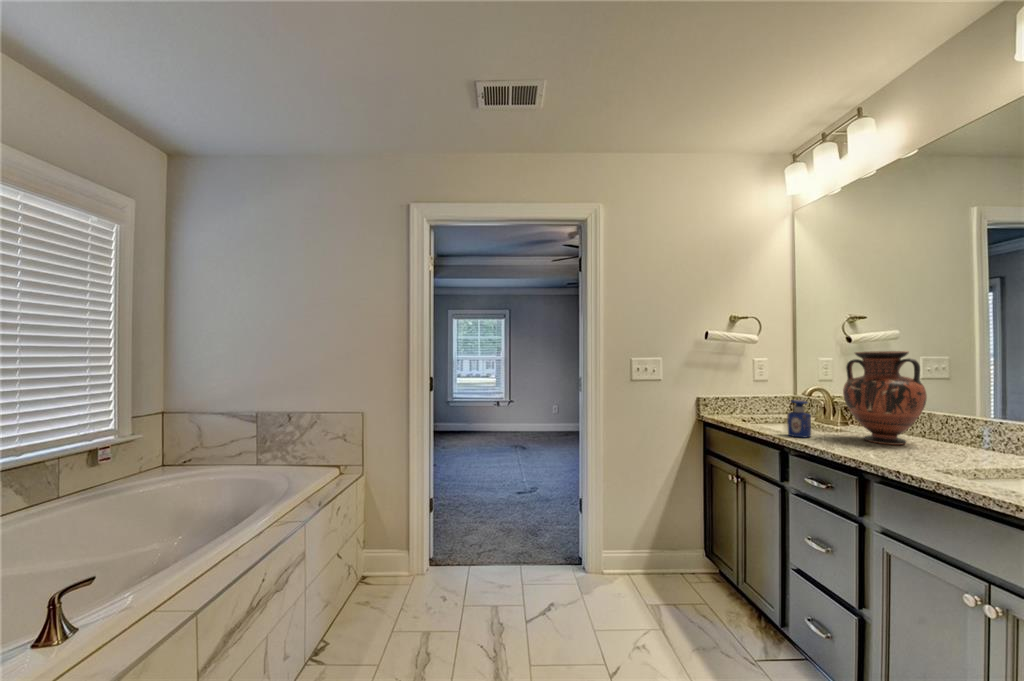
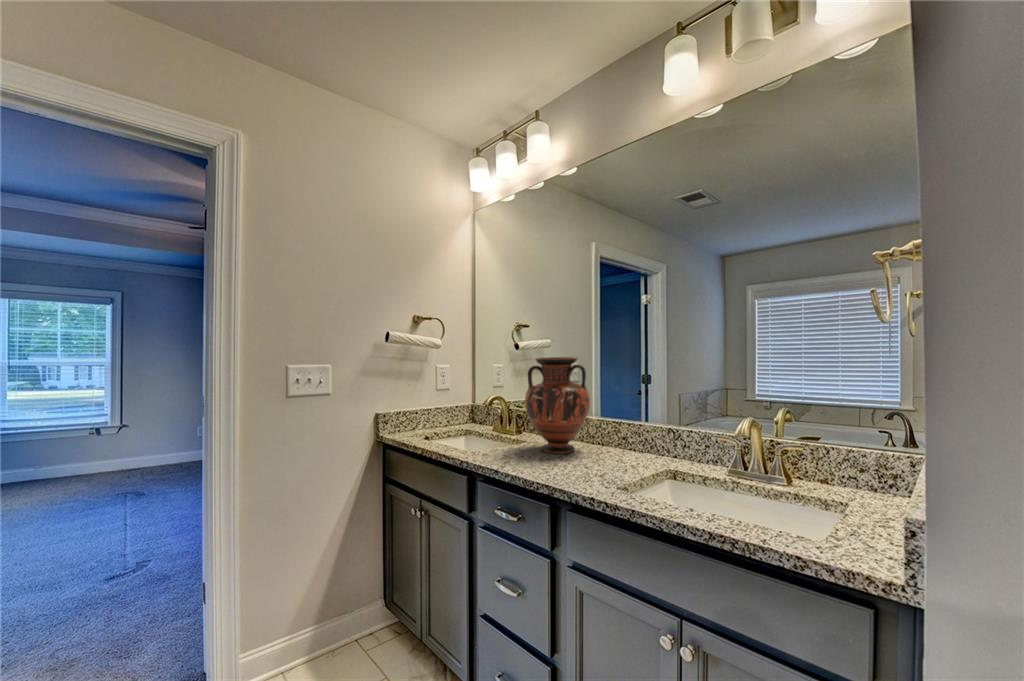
perfume bottle: present [787,399,811,438] -> none [475,413,498,458]

